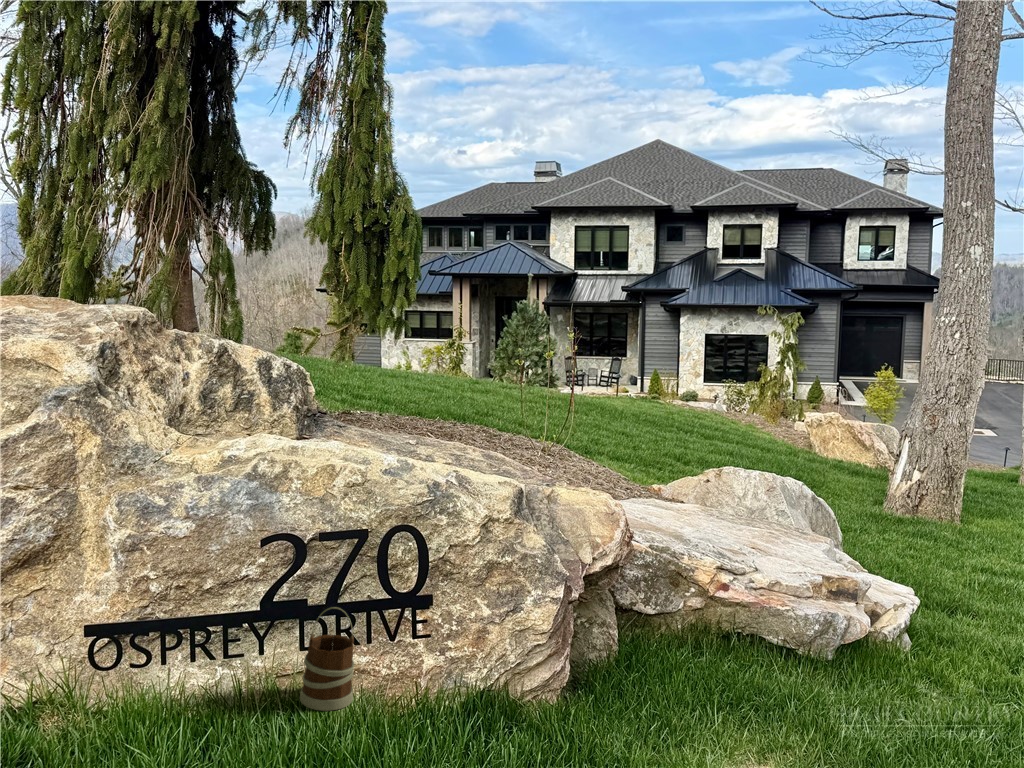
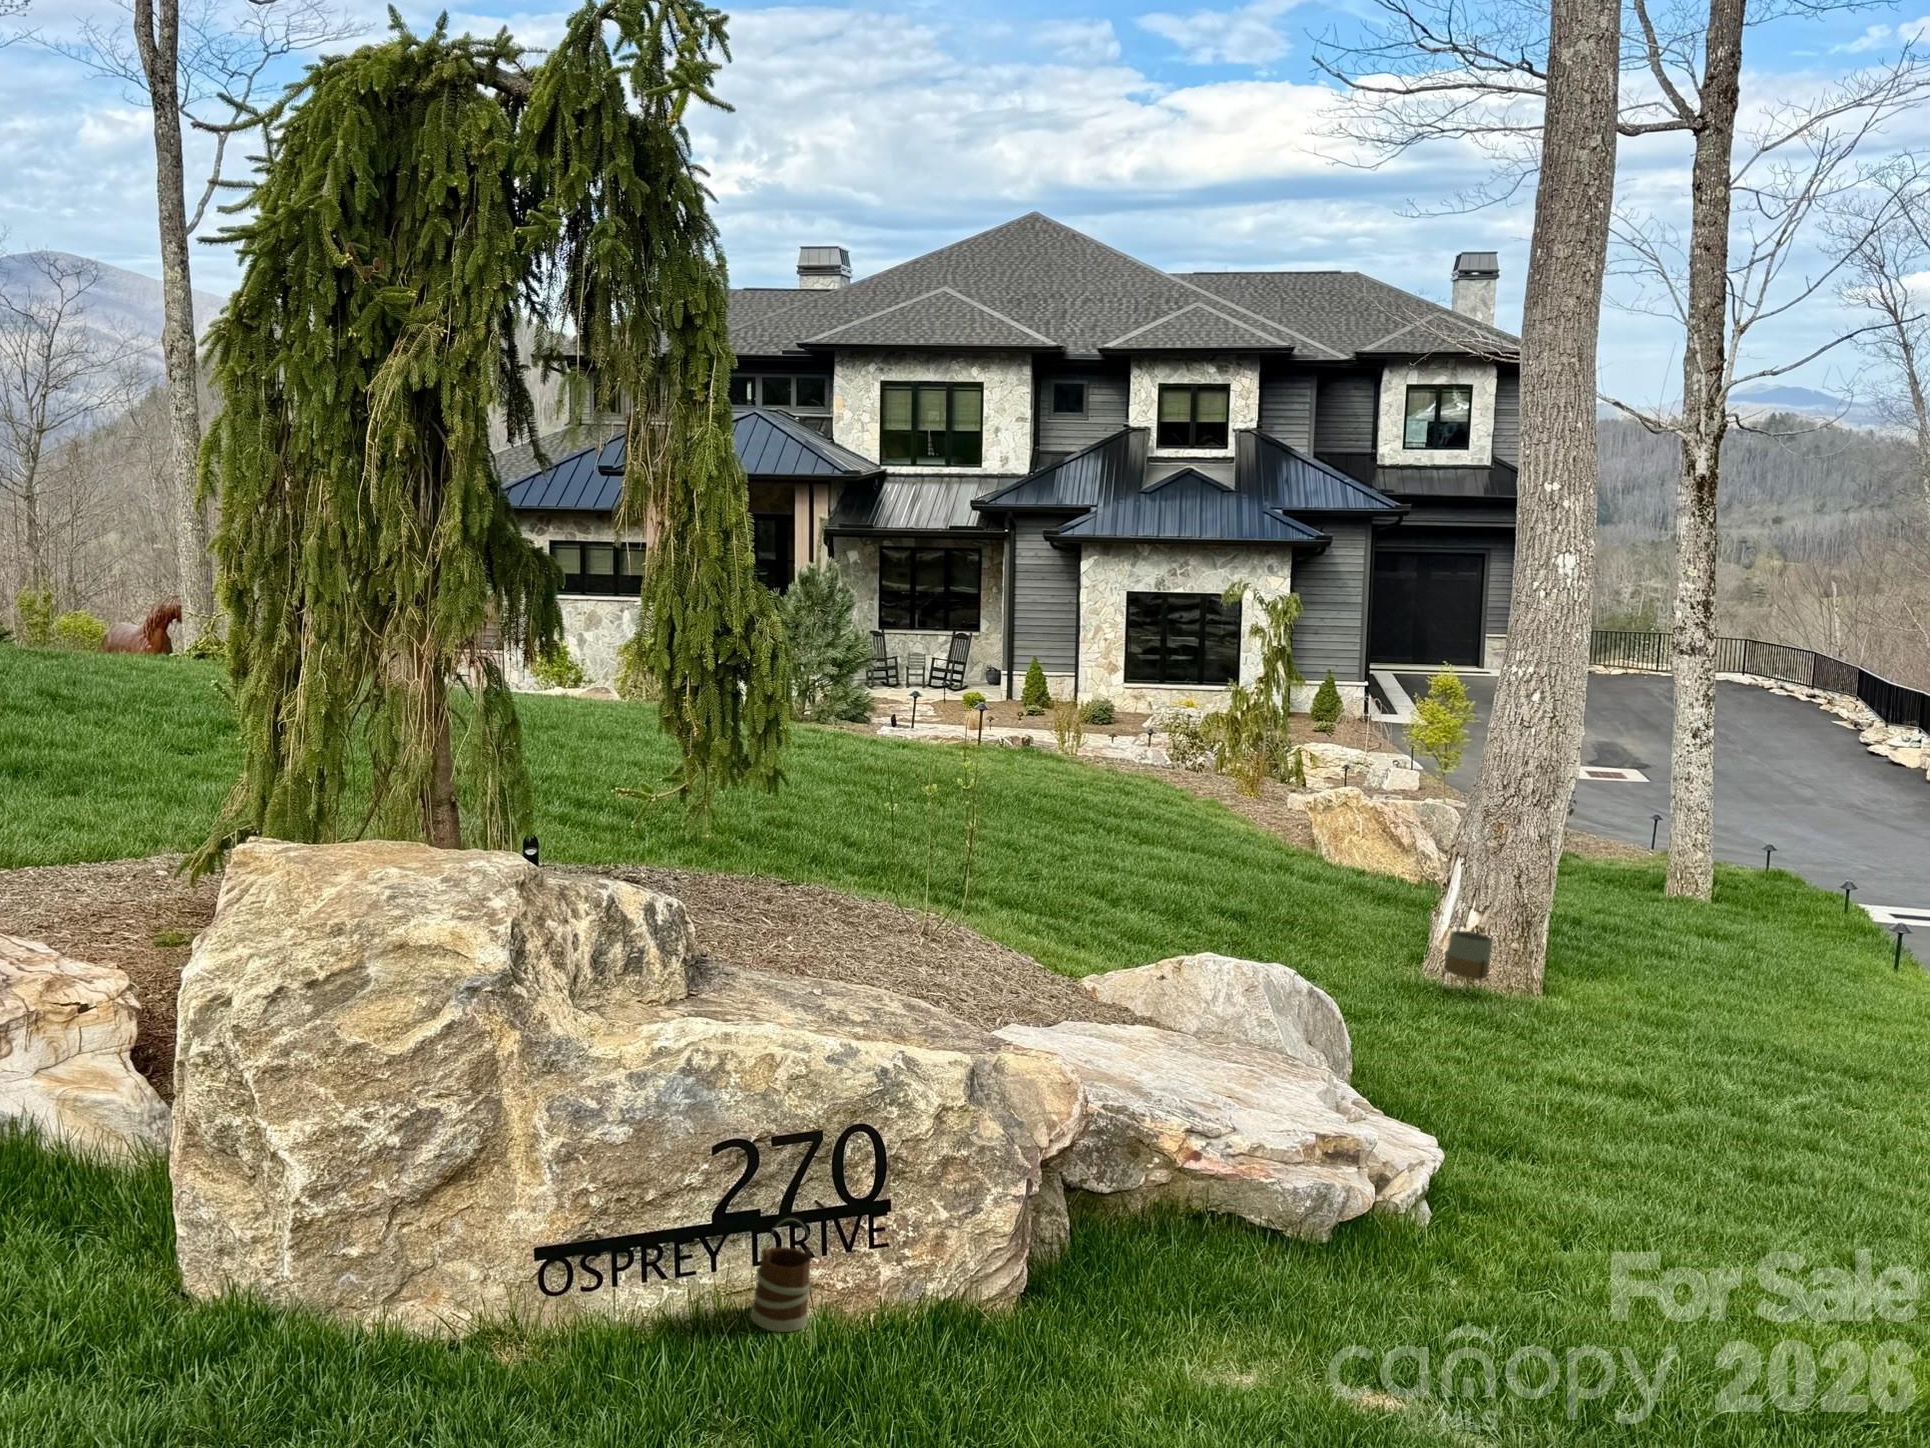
planter: none [901,480,936,524] -> present [1442,931,1493,994]

